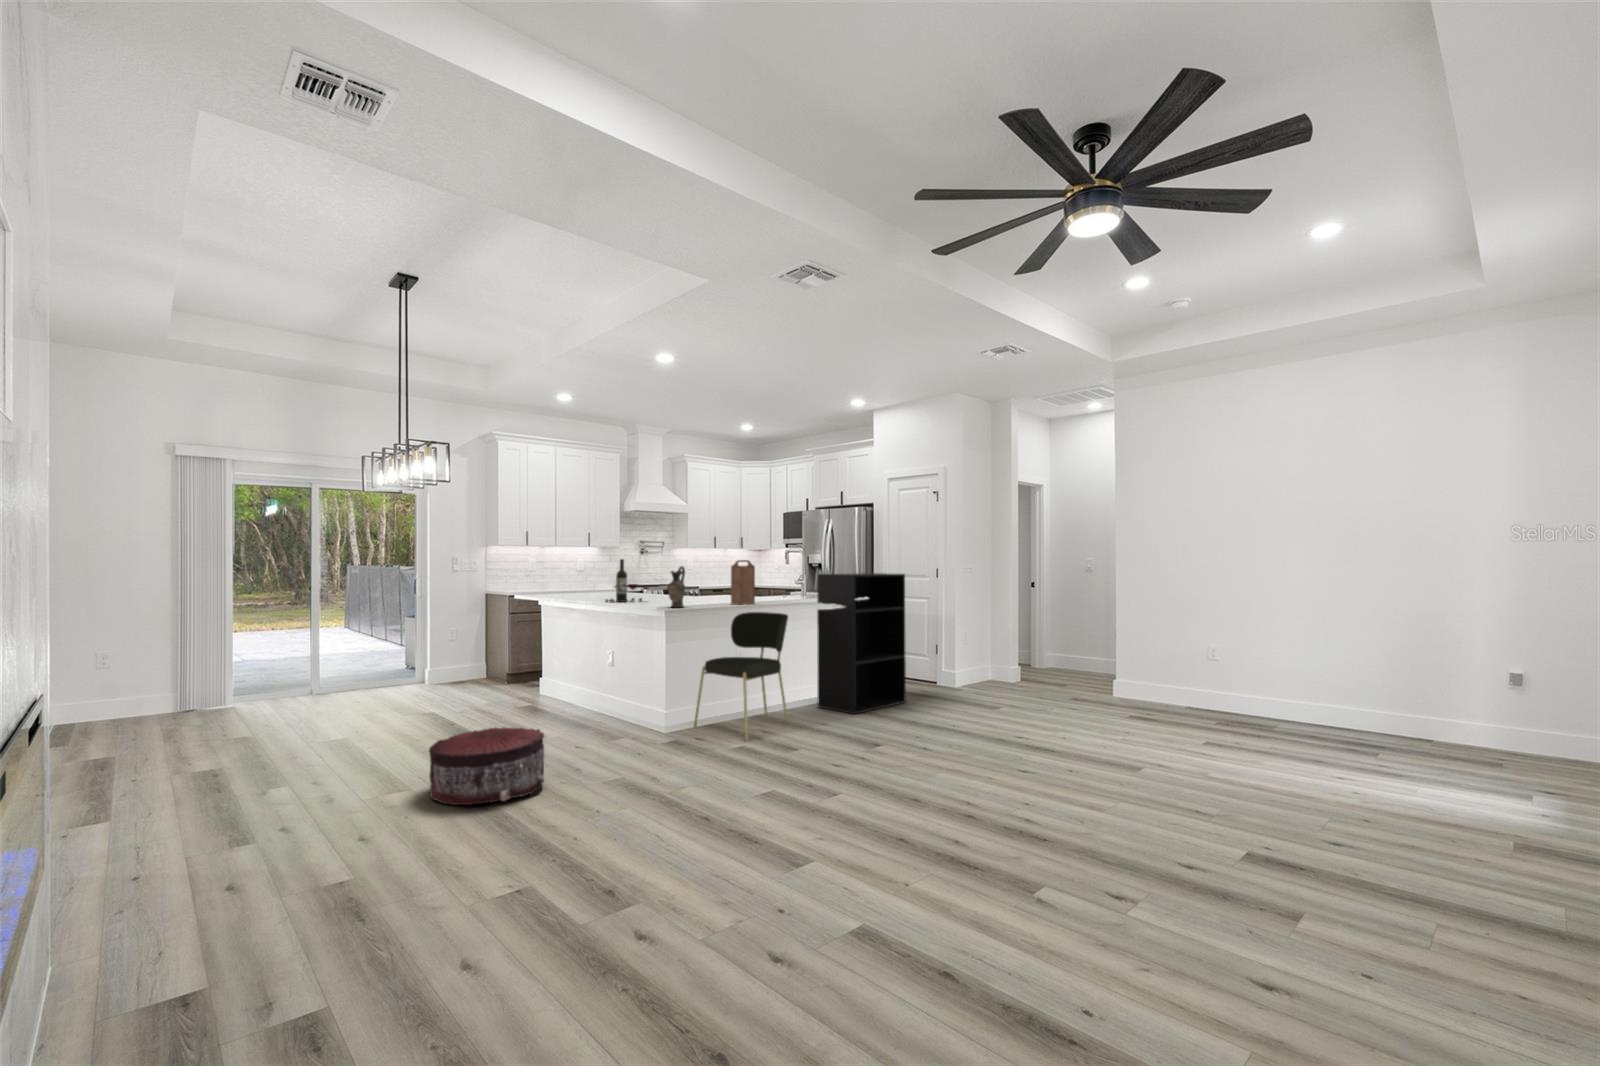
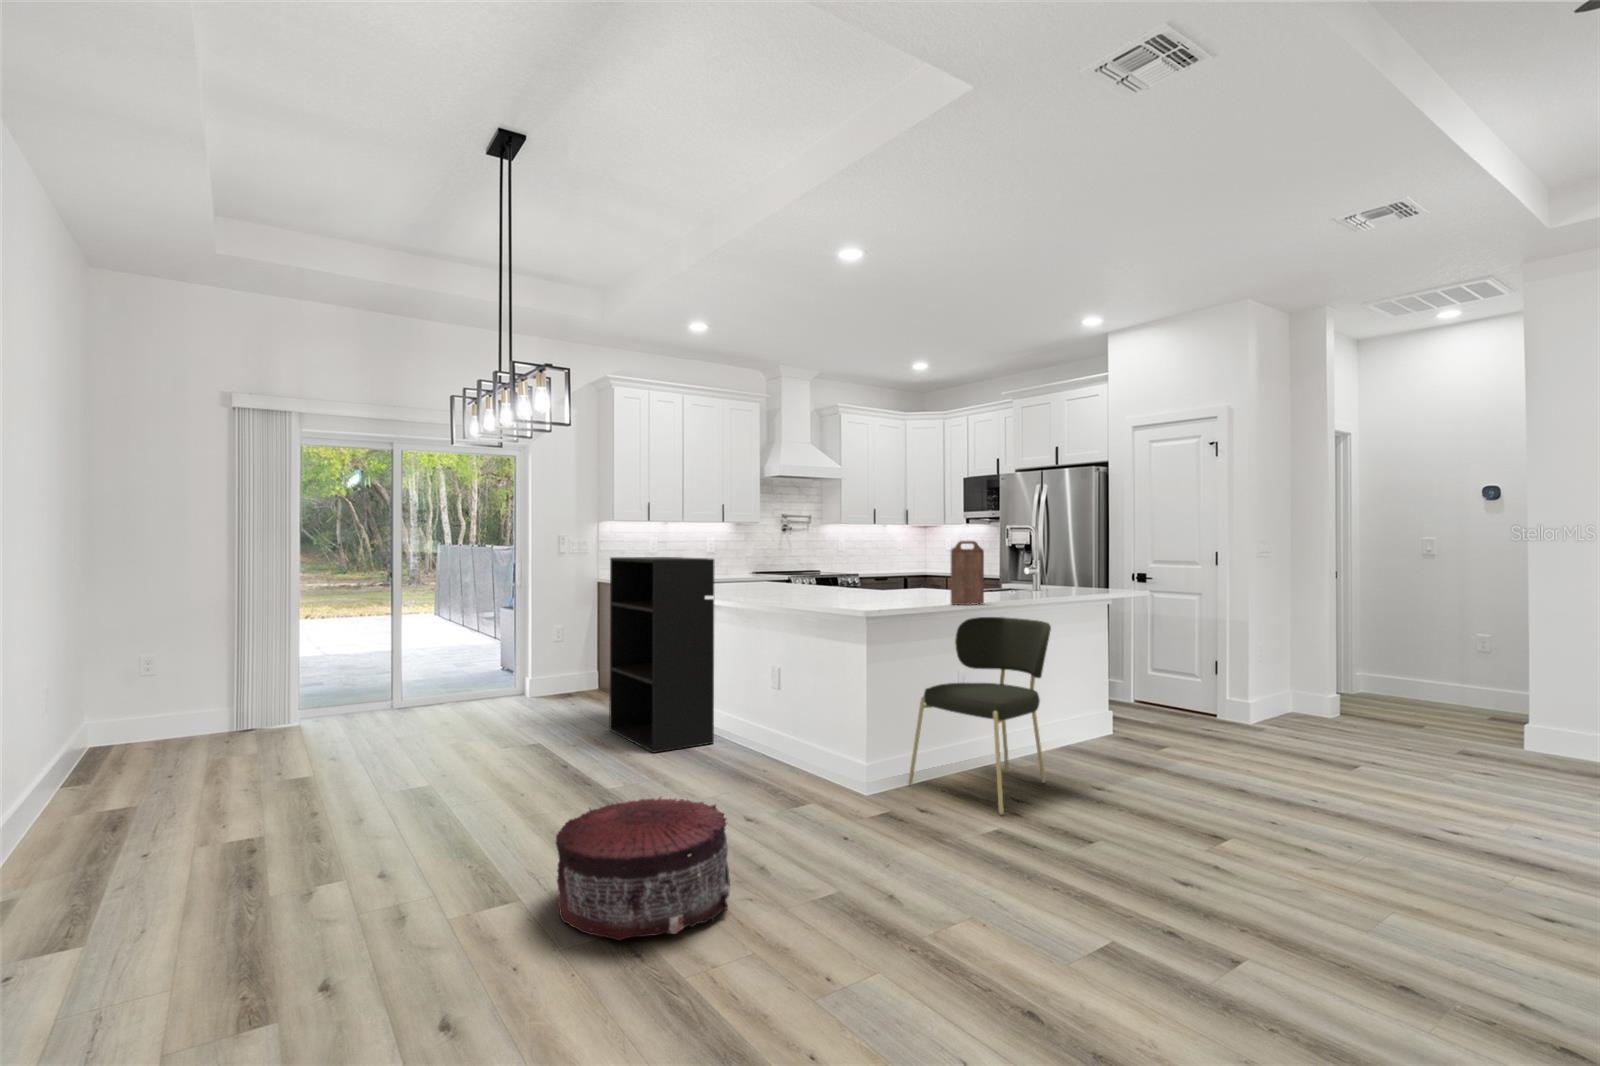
wine bottle: present [605,559,649,602] -> none [770,539,832,600]
ceramic pitcher: present [667,566,685,607] -> none [870,549,895,610]
bookshelf: present [817,573,906,714] -> present [609,557,714,753]

